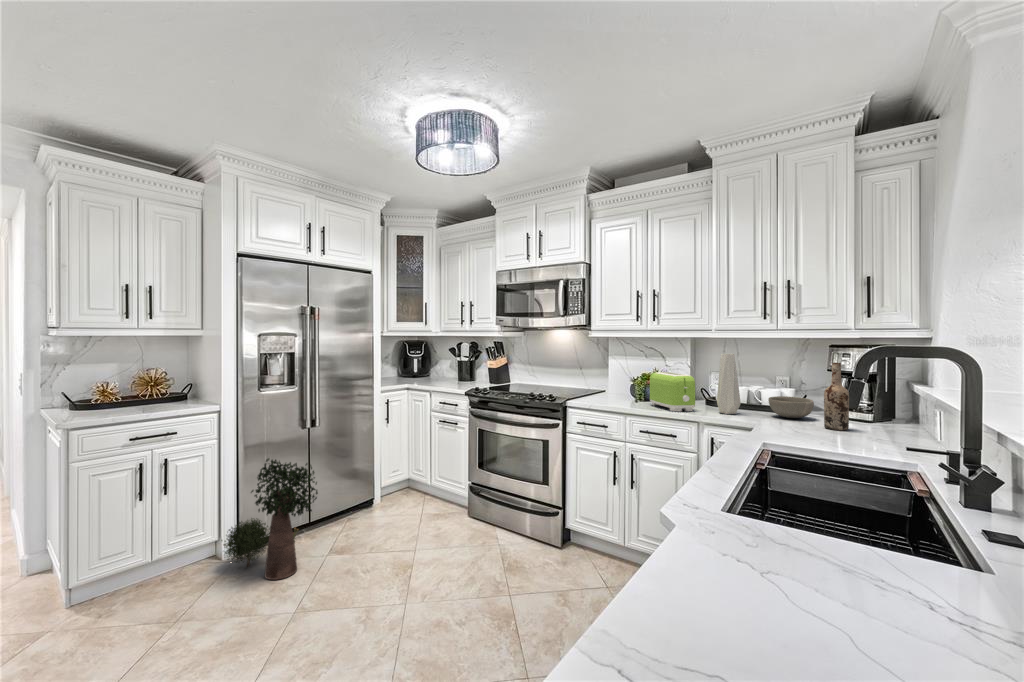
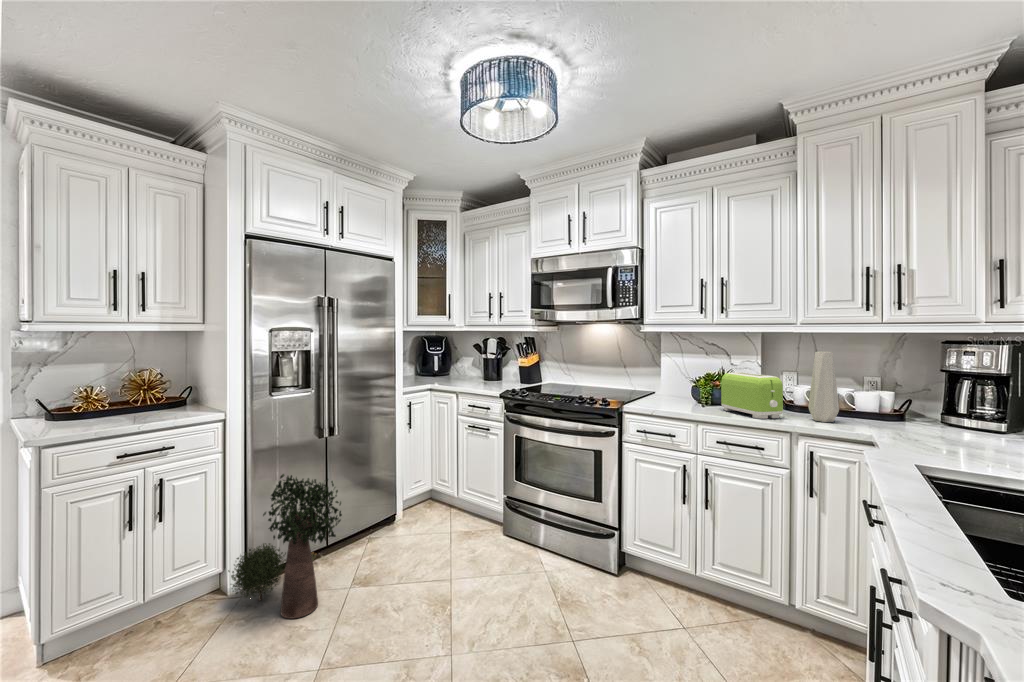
wine bottle: present [824,363,849,430] -> none [962,363,997,444]
bowl: present [768,396,814,418] -> none [874,401,934,427]

